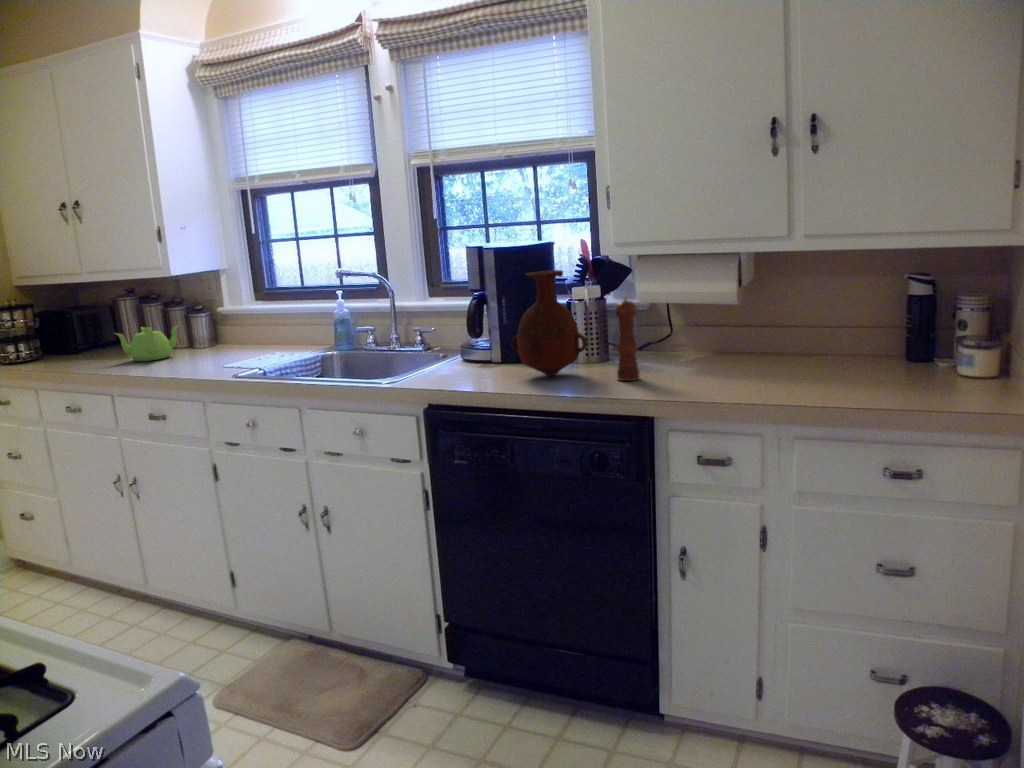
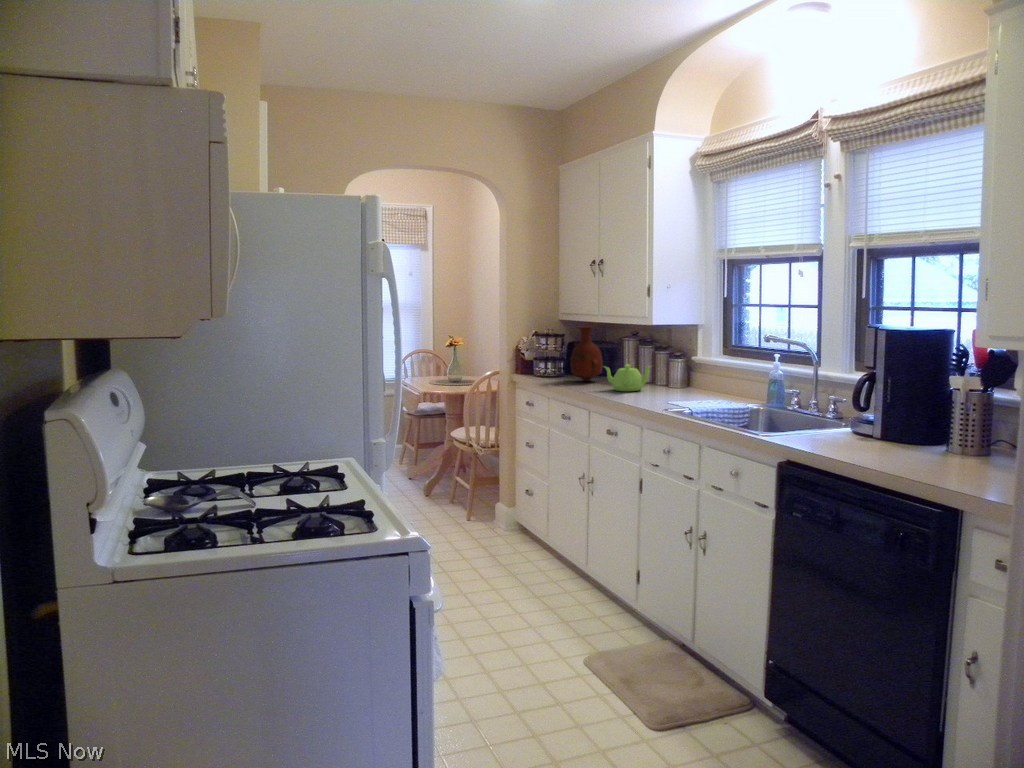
vase: present [511,270,587,376] -> present [570,326,603,382]
pepper mill: present [615,295,640,381] -> none [952,394,979,480]

